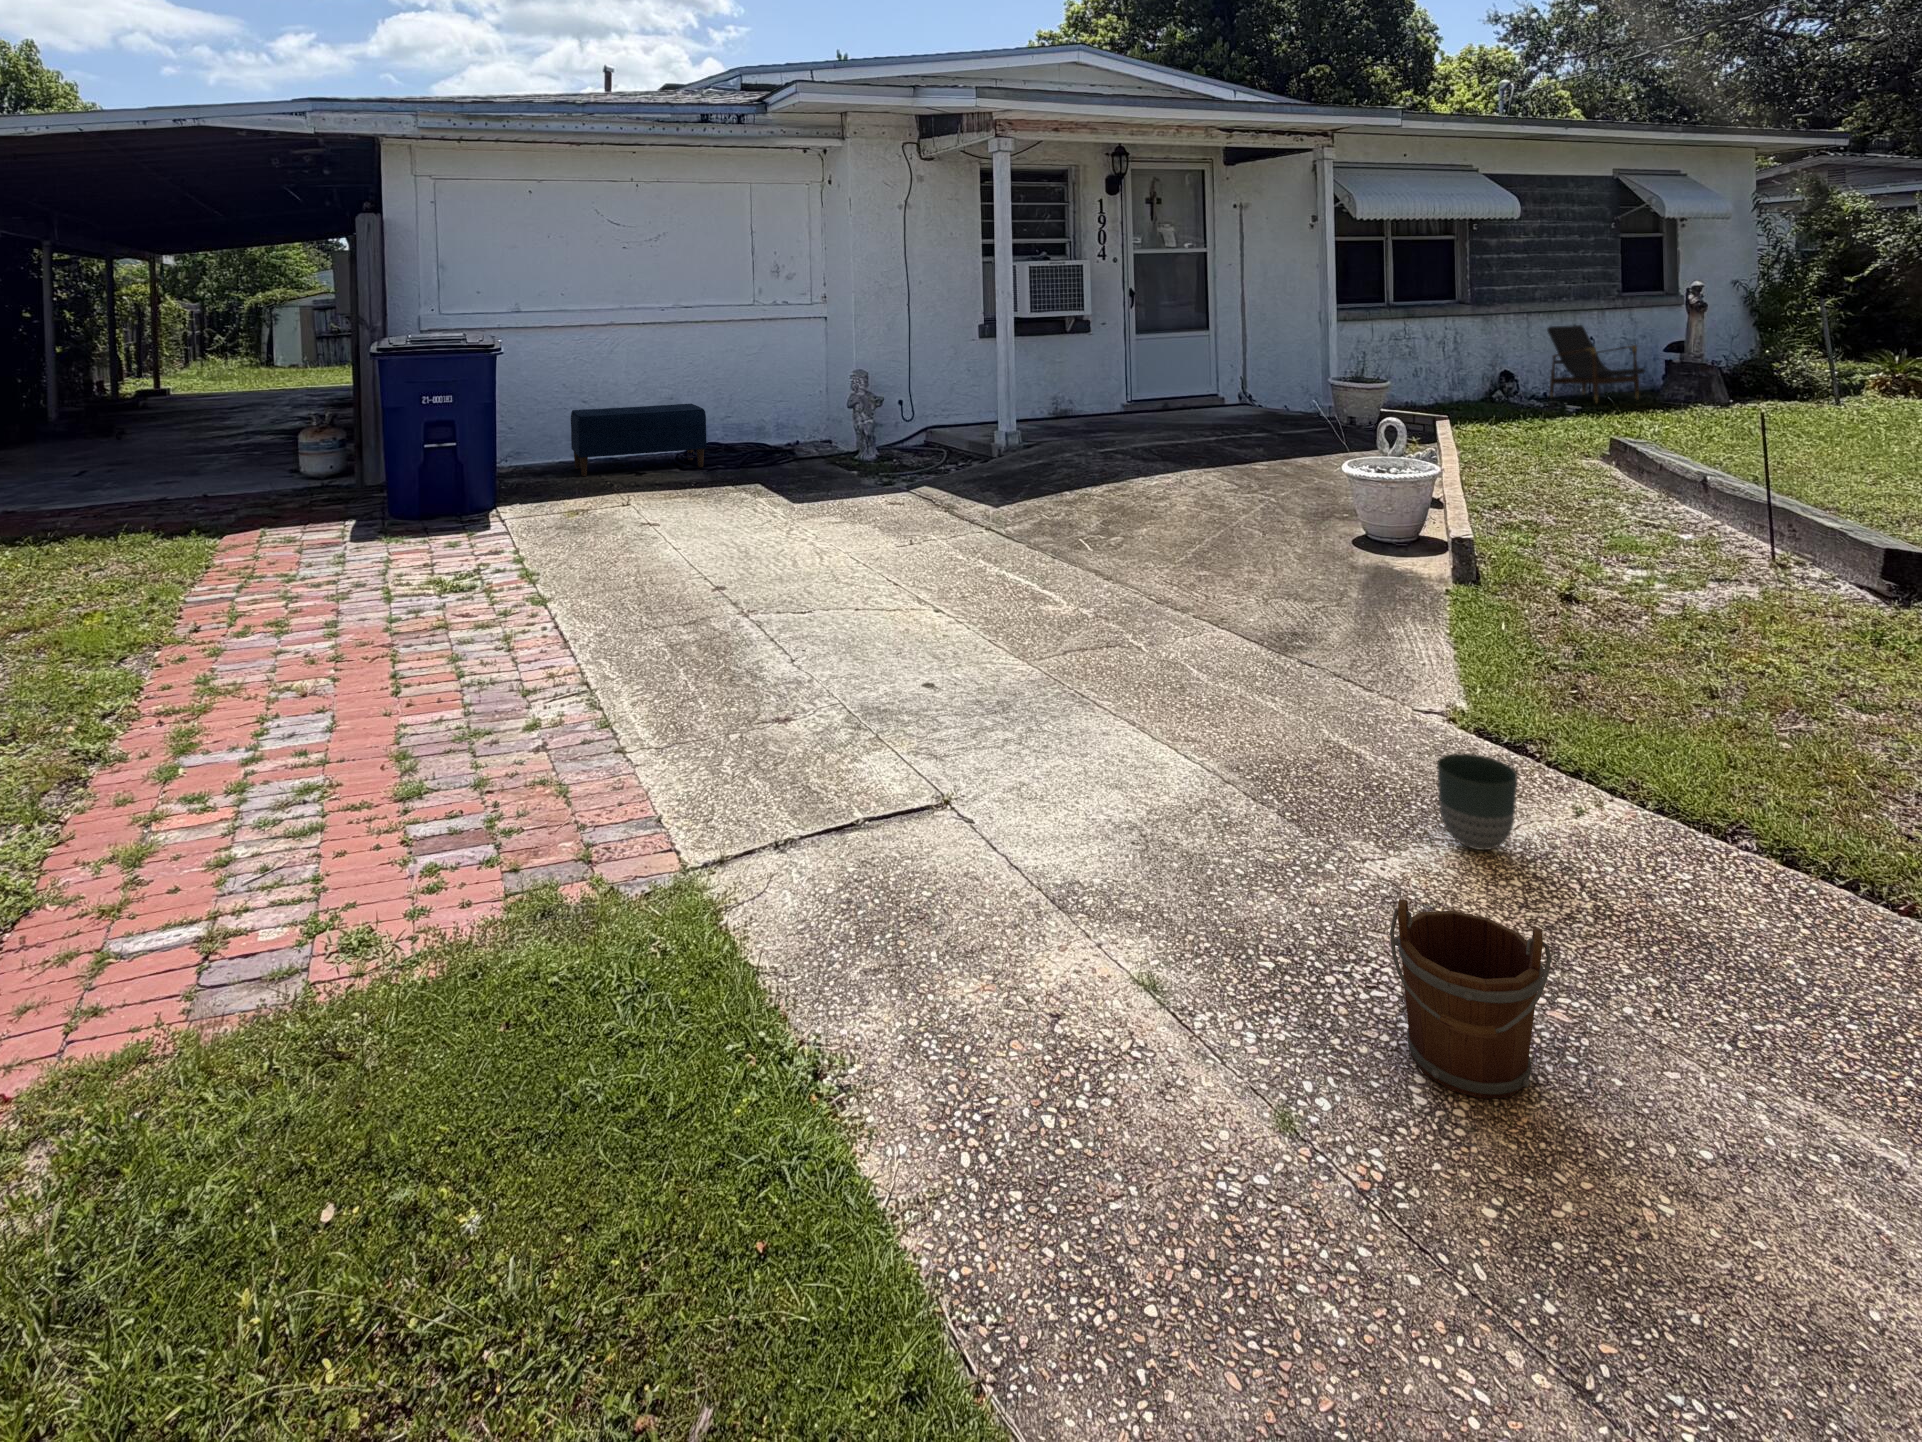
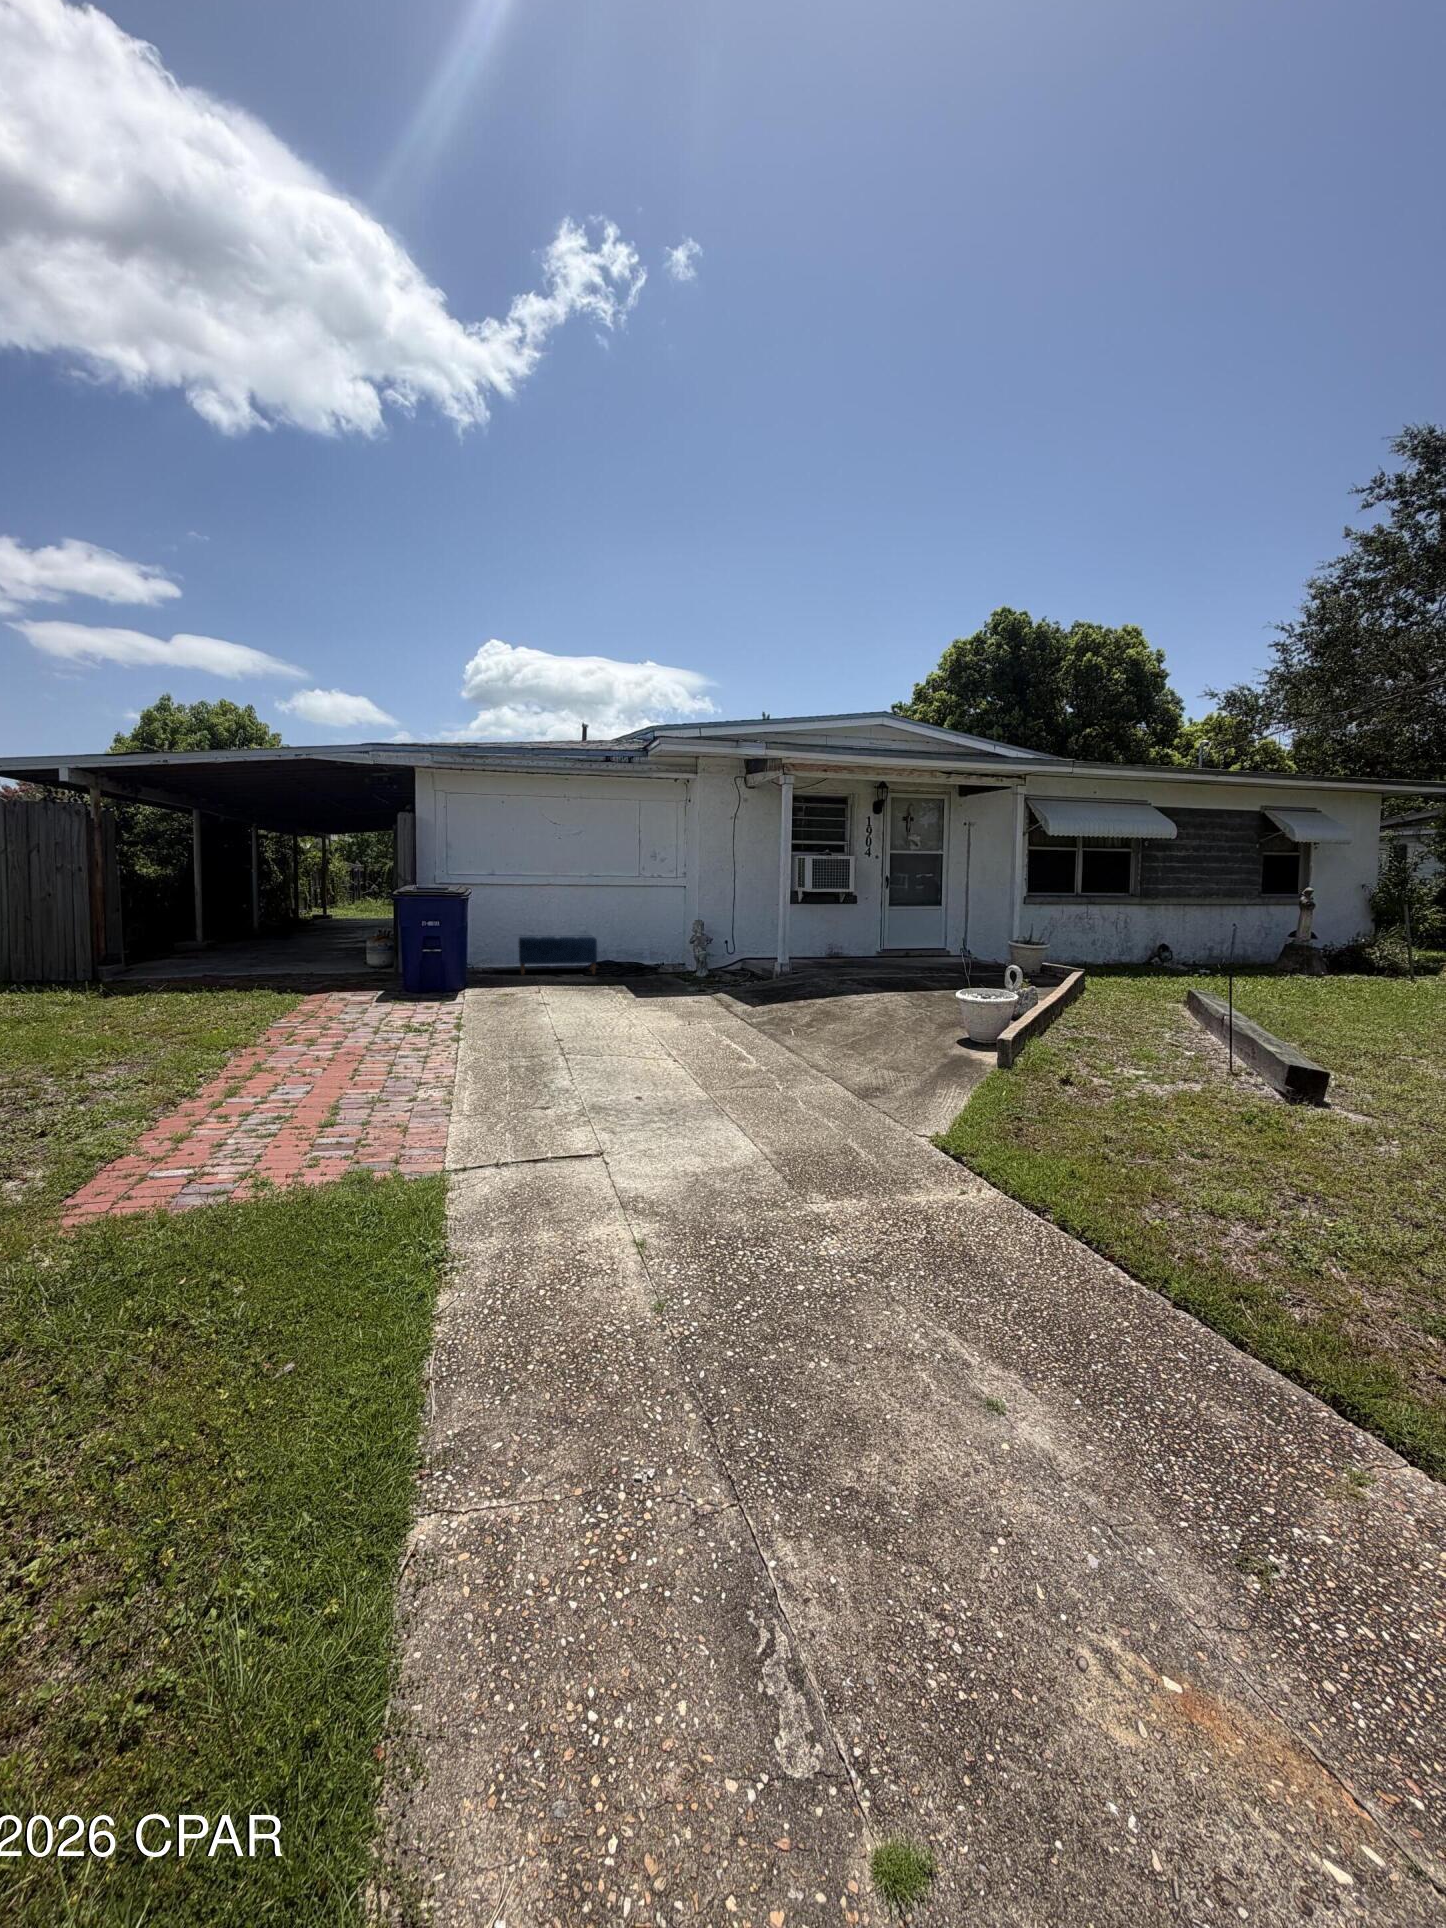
lounge chair: present [1547,325,1645,403] -> none [1194,914,1265,969]
planter: present [1437,754,1517,850] -> none [858,1150,902,1205]
bucket: present [1390,899,1551,1099] -> none [732,1206,811,1312]

